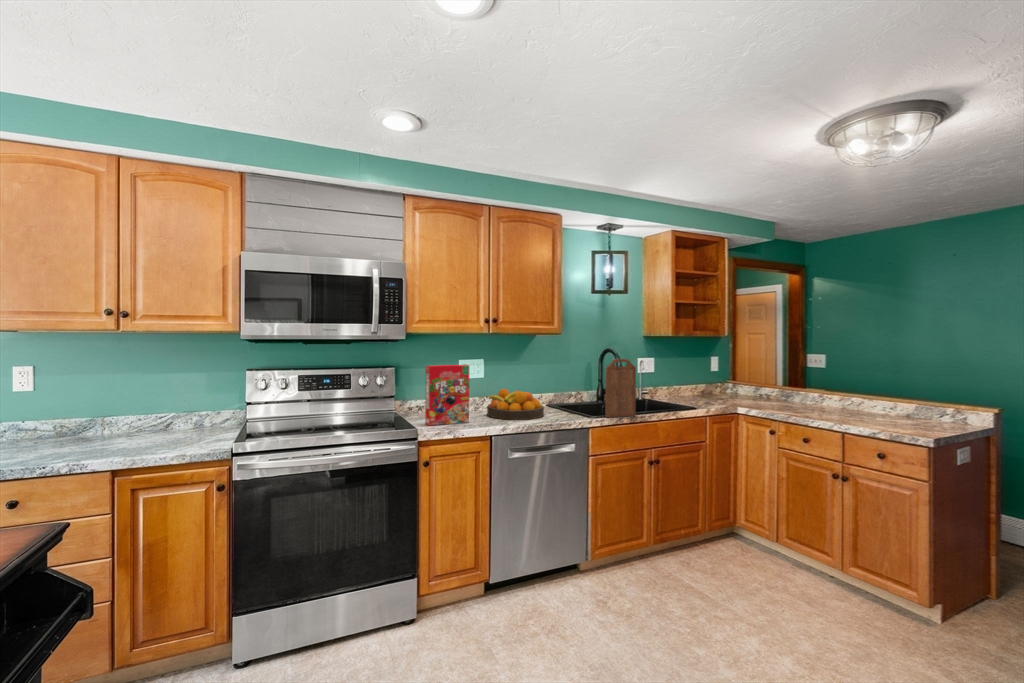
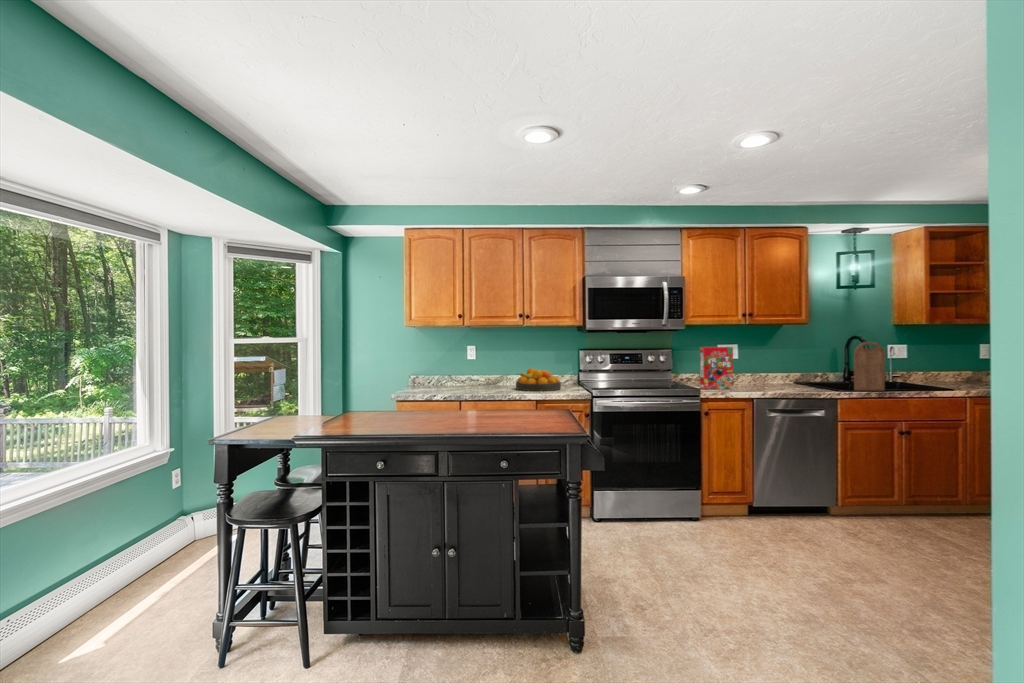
fruit bowl: present [486,389,544,420] -> present [516,368,561,391]

